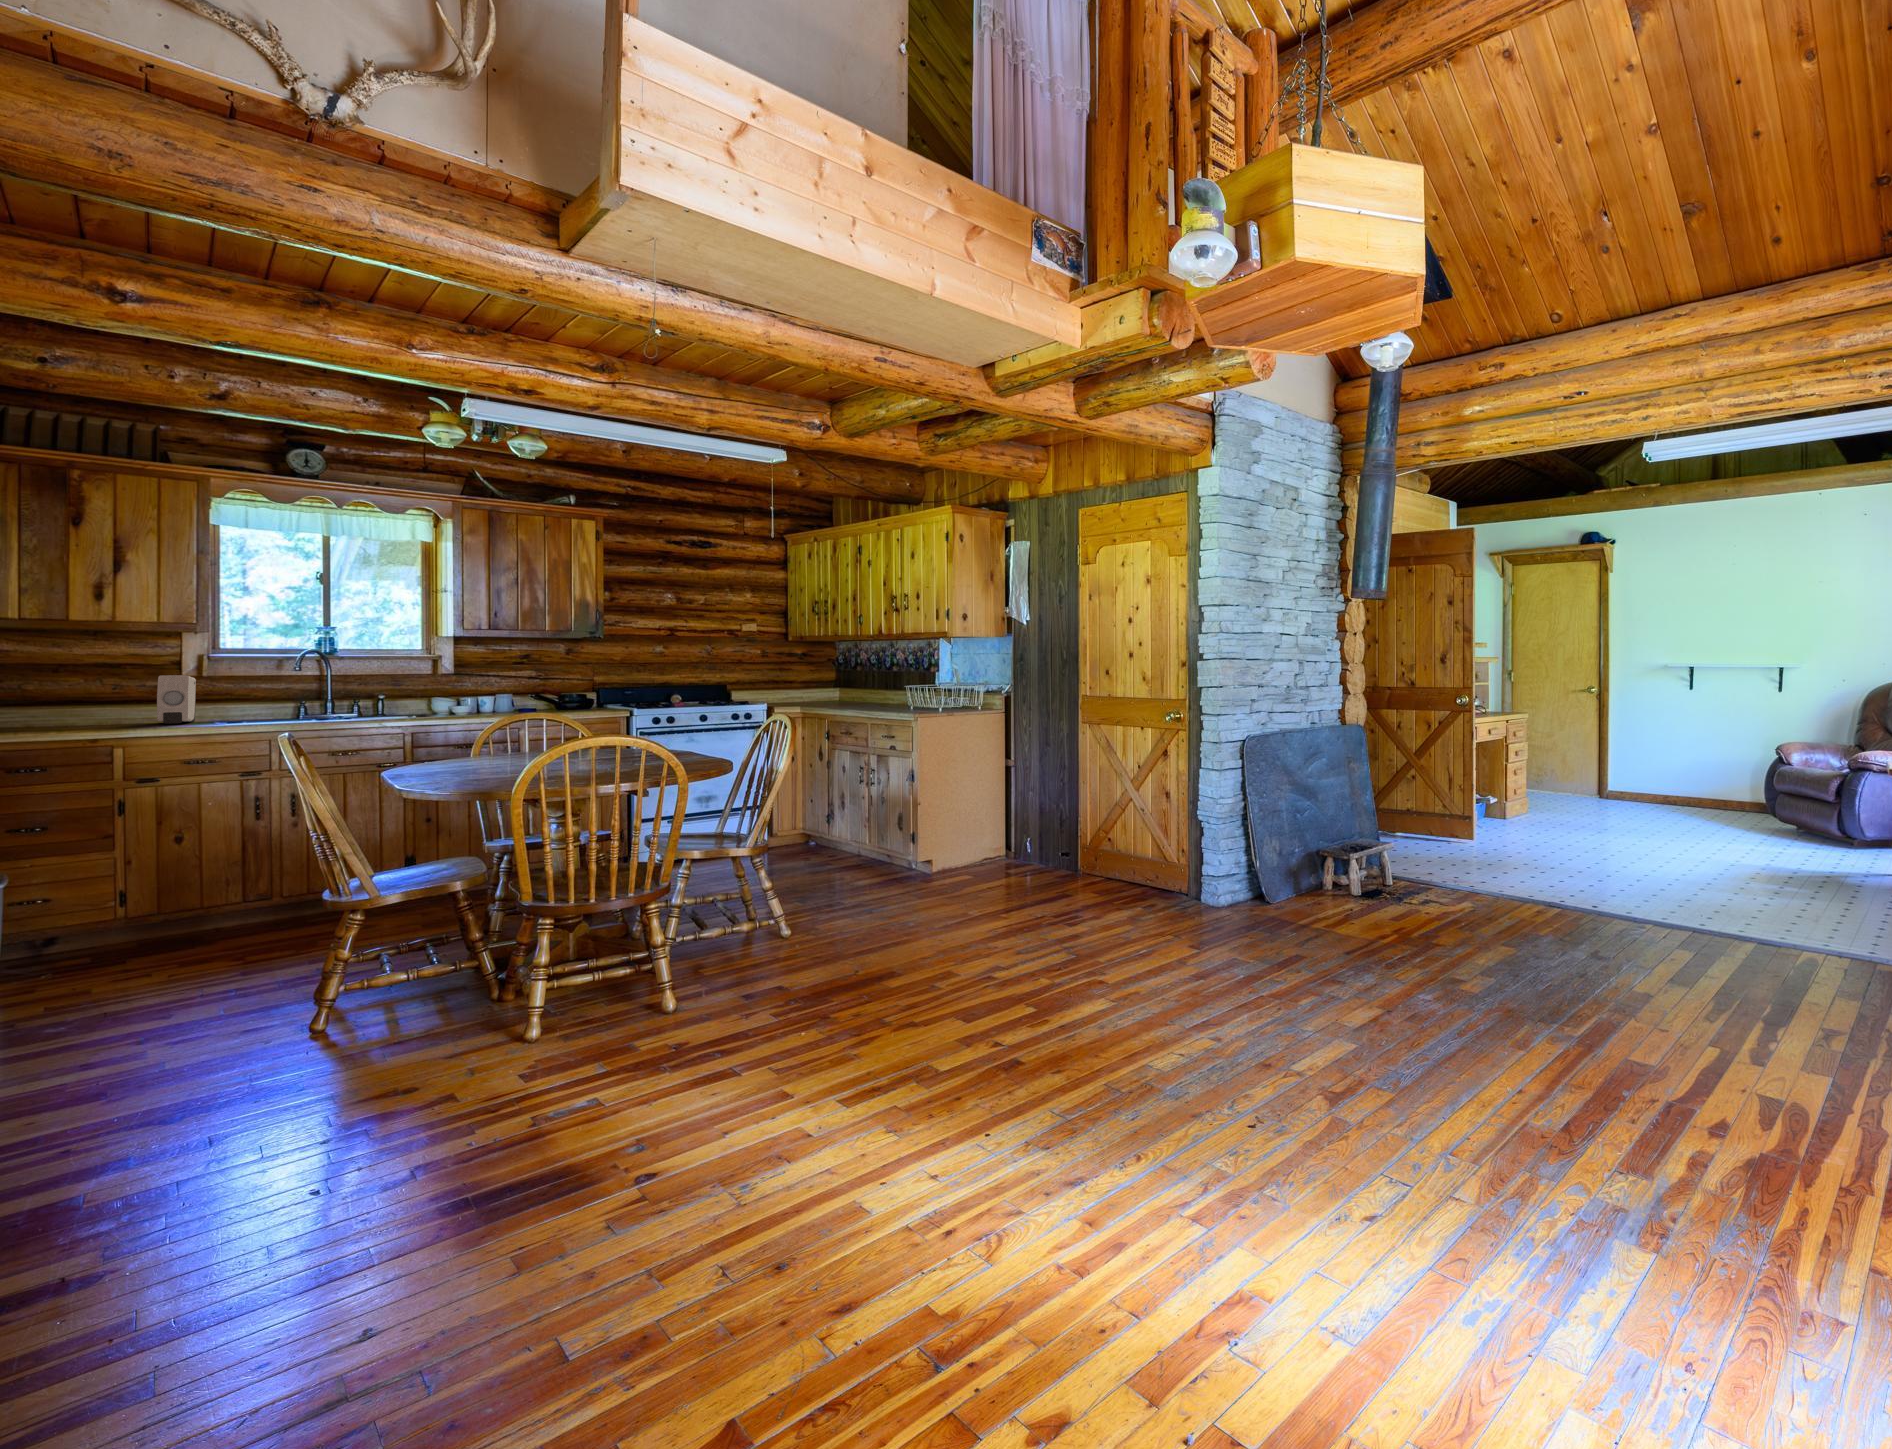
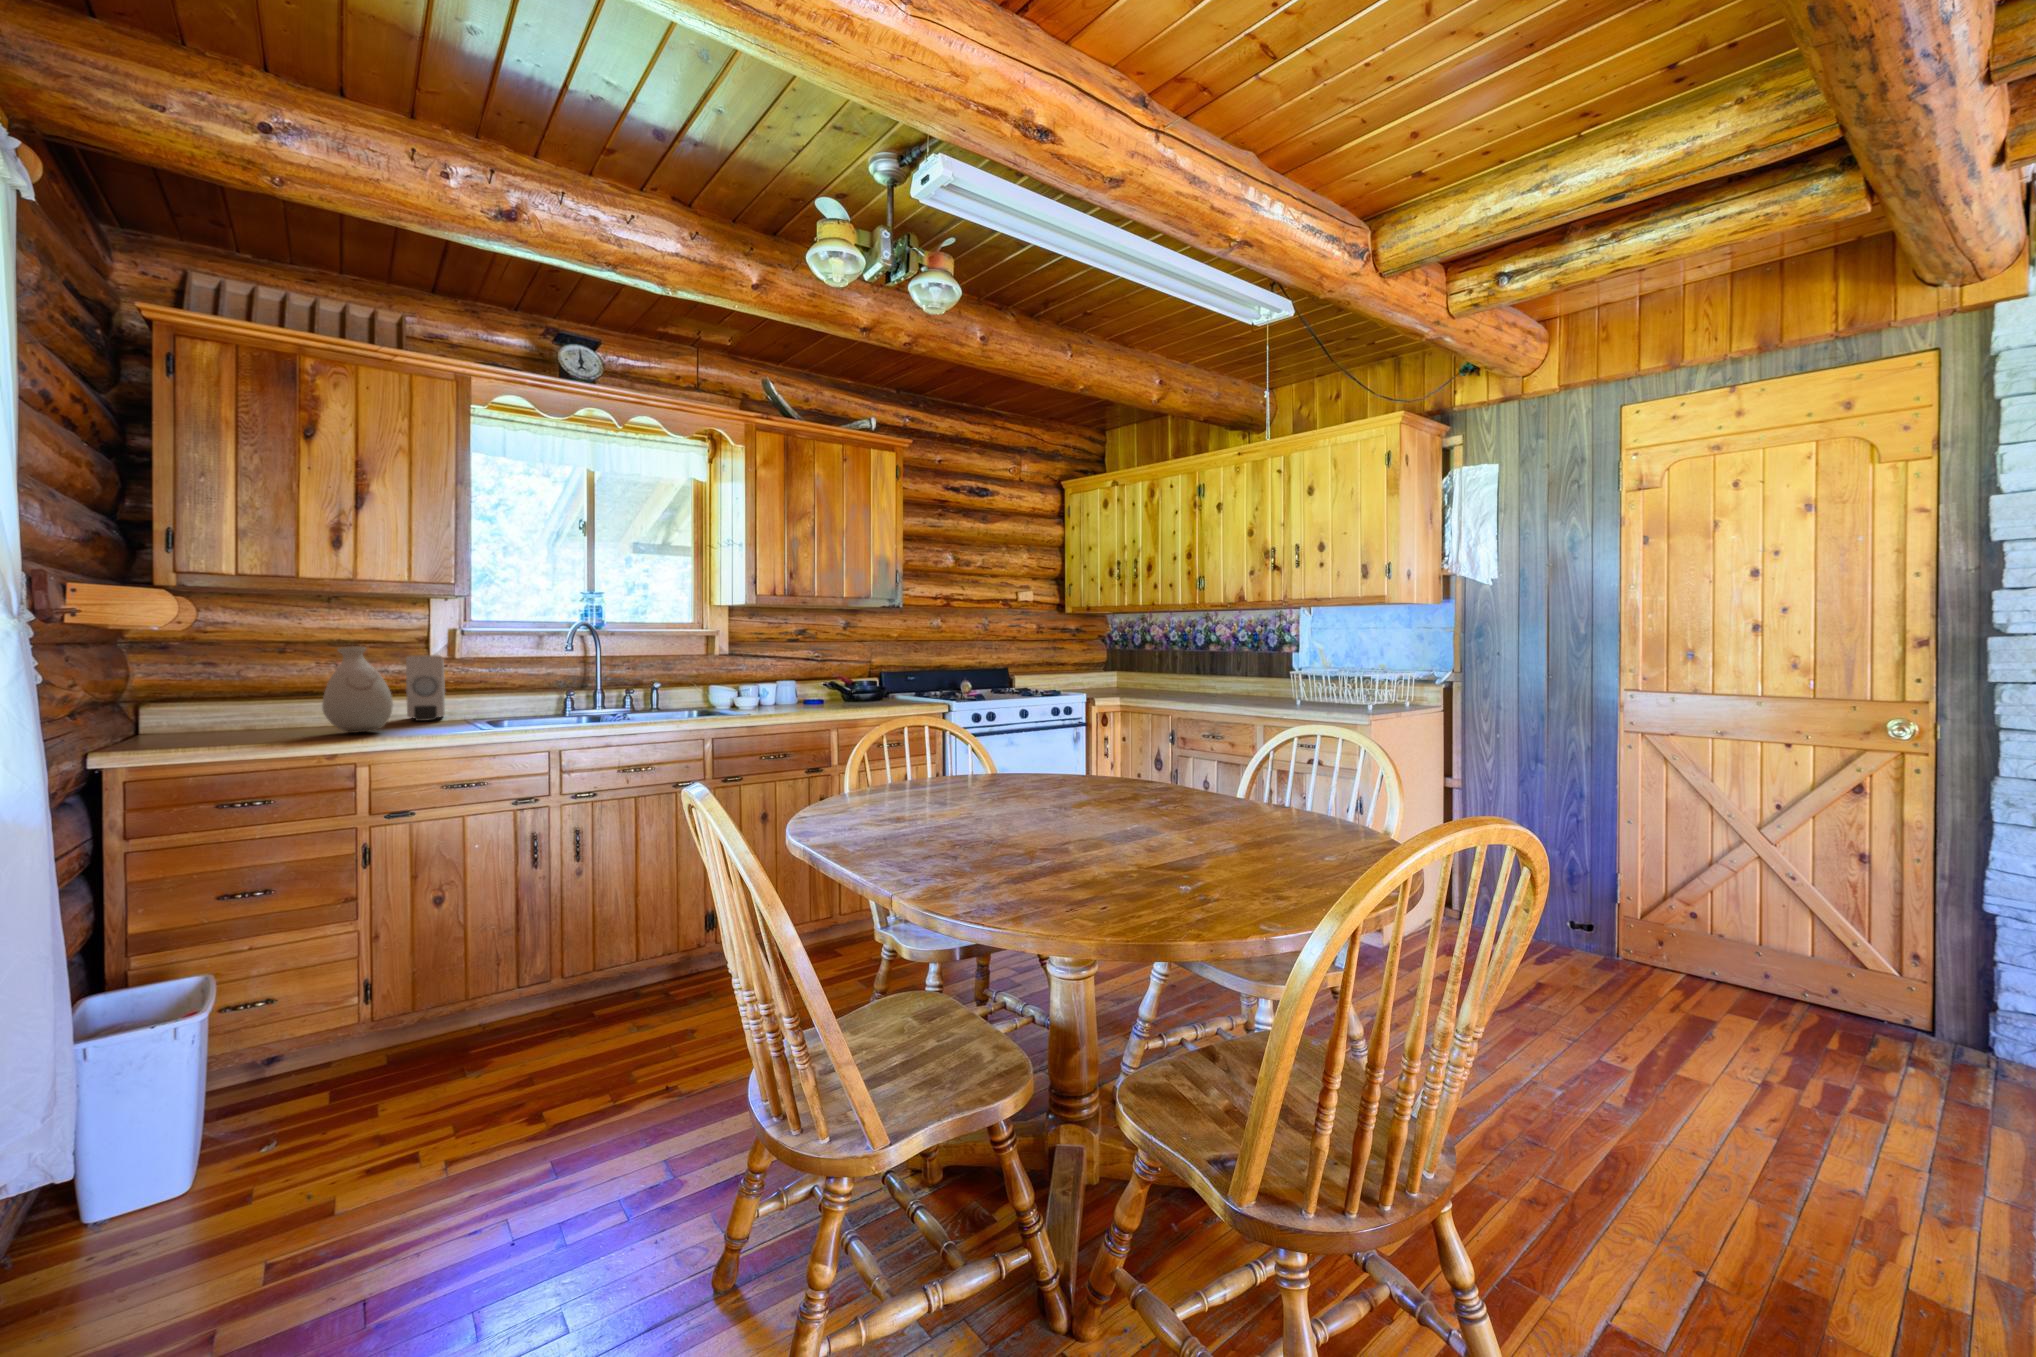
vase: none [75,668,134,730] -> present [322,646,393,733]

